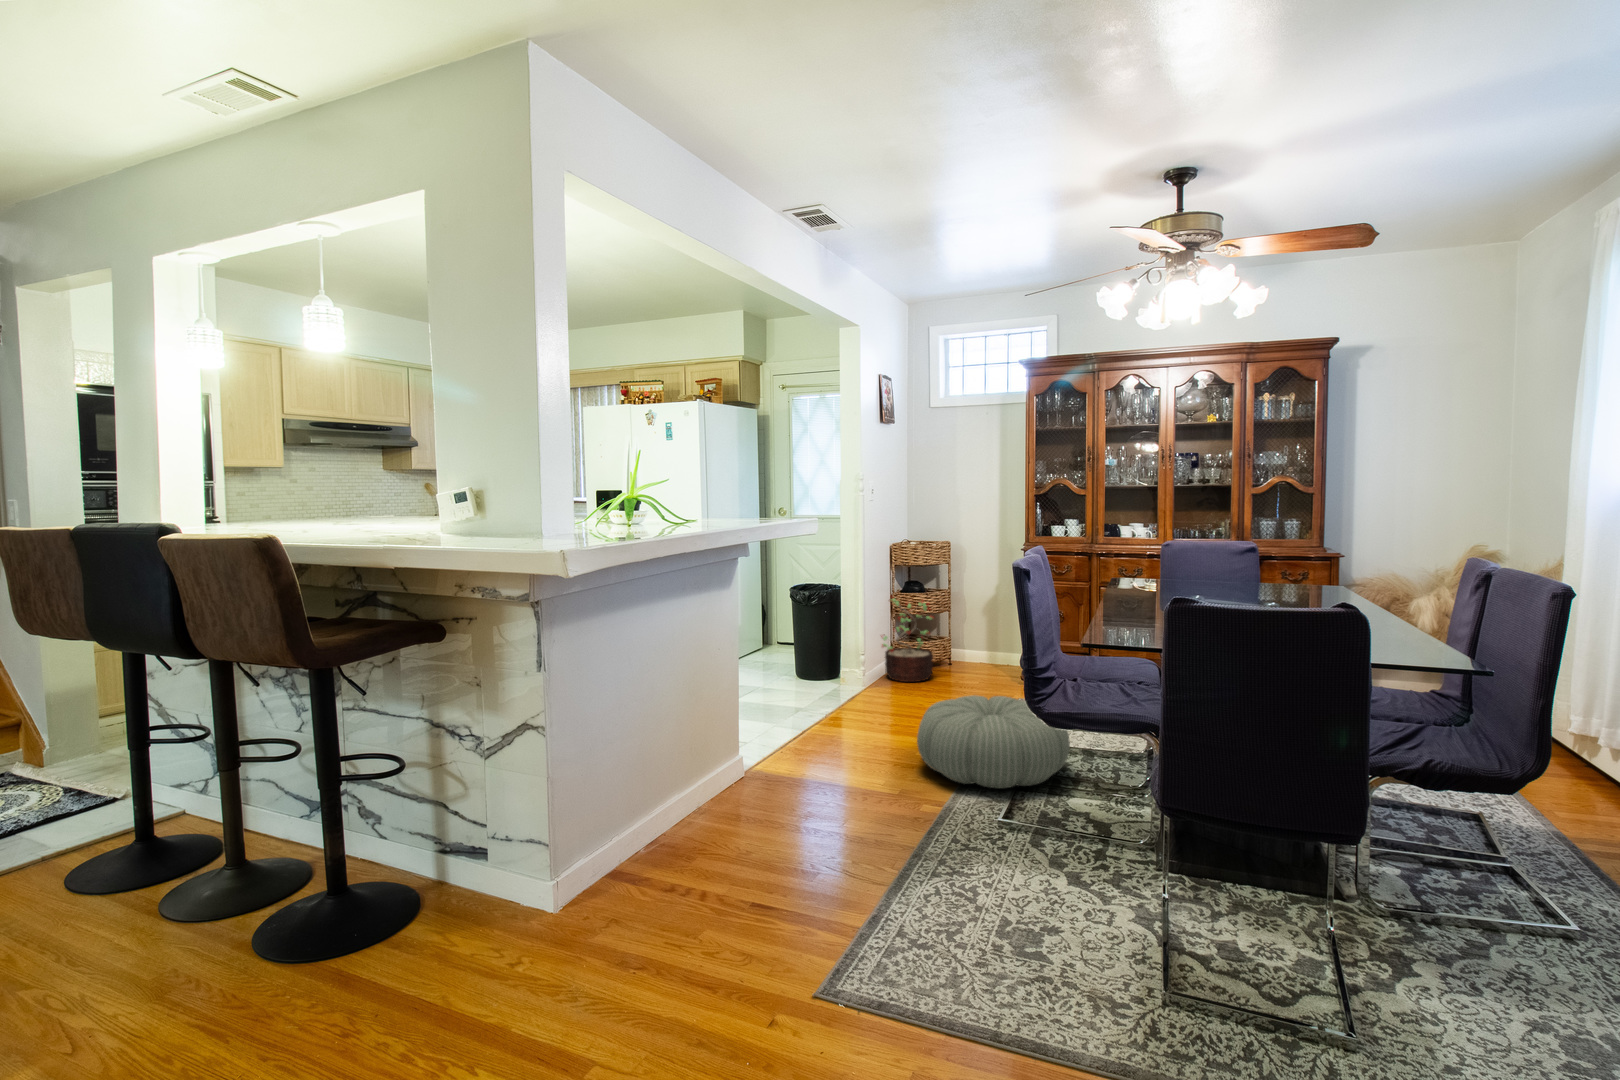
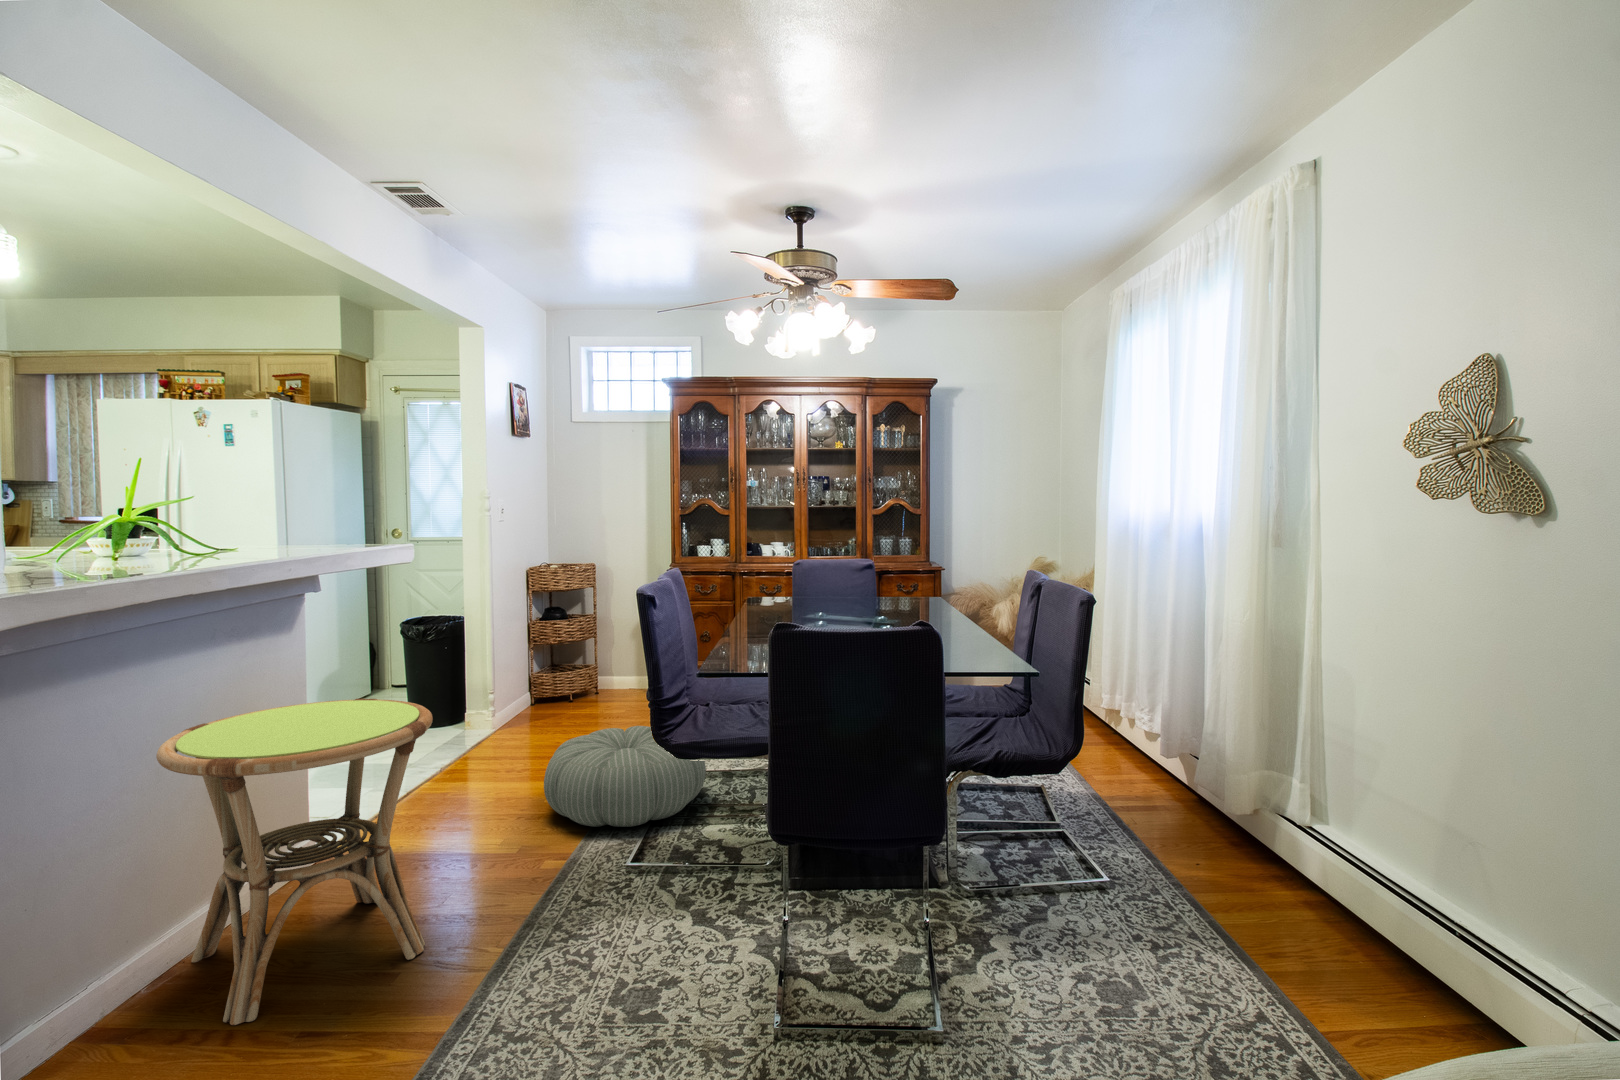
decorative plant: present [881,598,934,682] -> none [517,625,579,718]
side table: none [653,647,841,889] -> present [156,699,433,1025]

